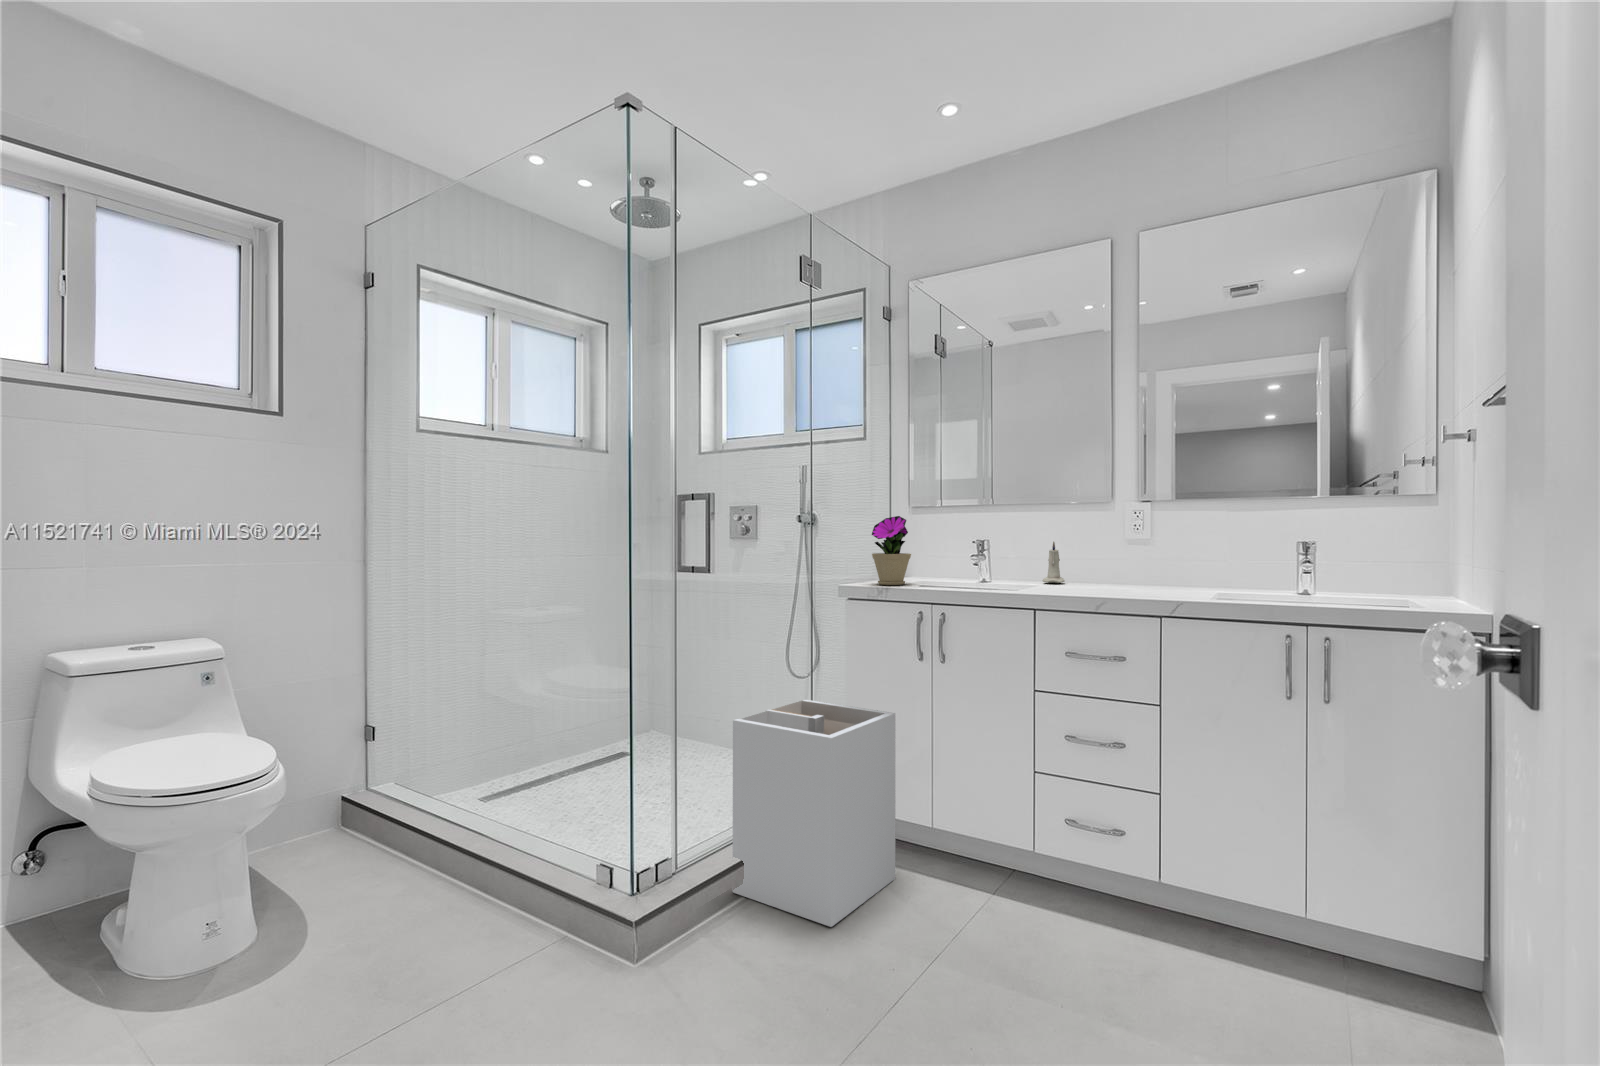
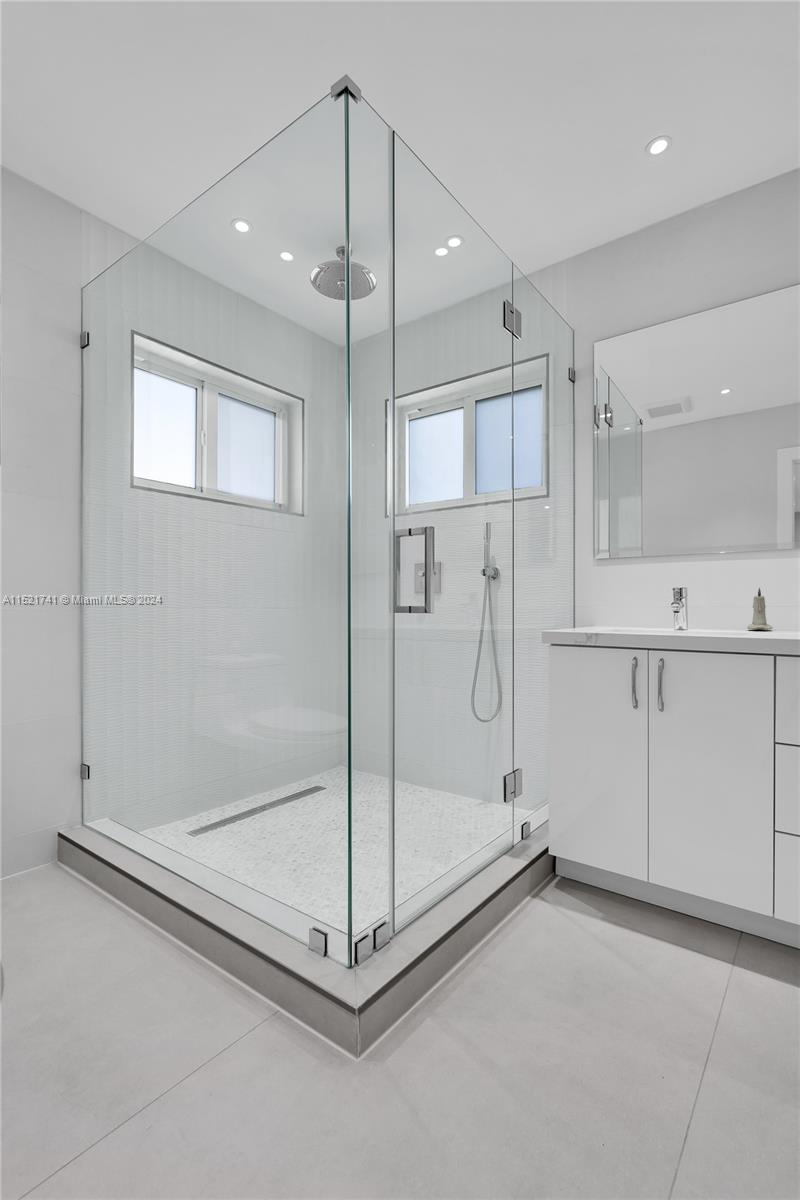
flower pot: present [872,516,911,585] -> none [569,563,610,631]
laundry hamper: present [733,700,895,927] -> none [449,747,618,1008]

